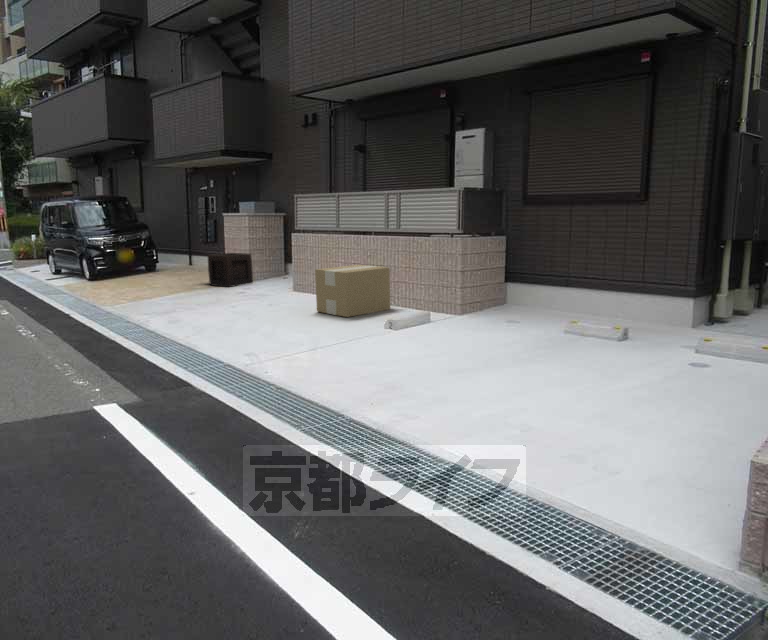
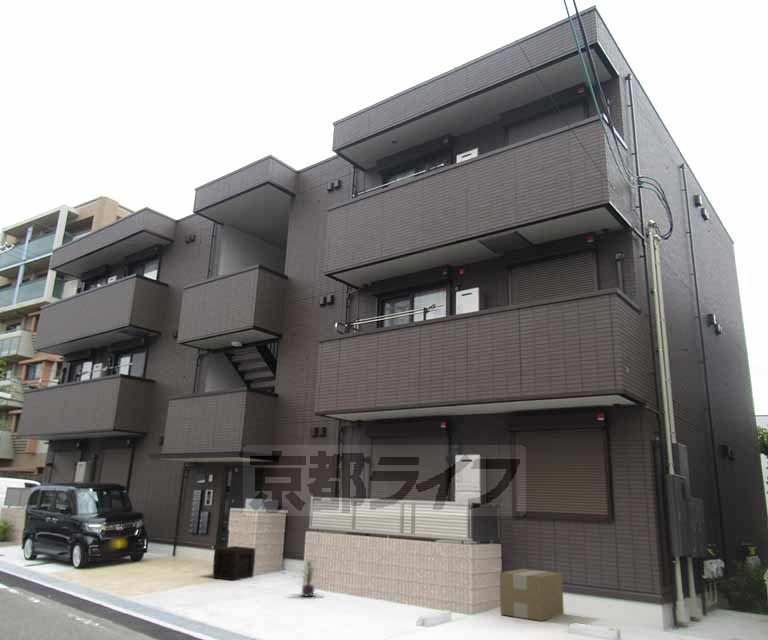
decorative plant: none [270,262,310,301] -> present [302,561,314,596]
cardboard box: present [315,265,390,317] -> present [500,569,564,621]

